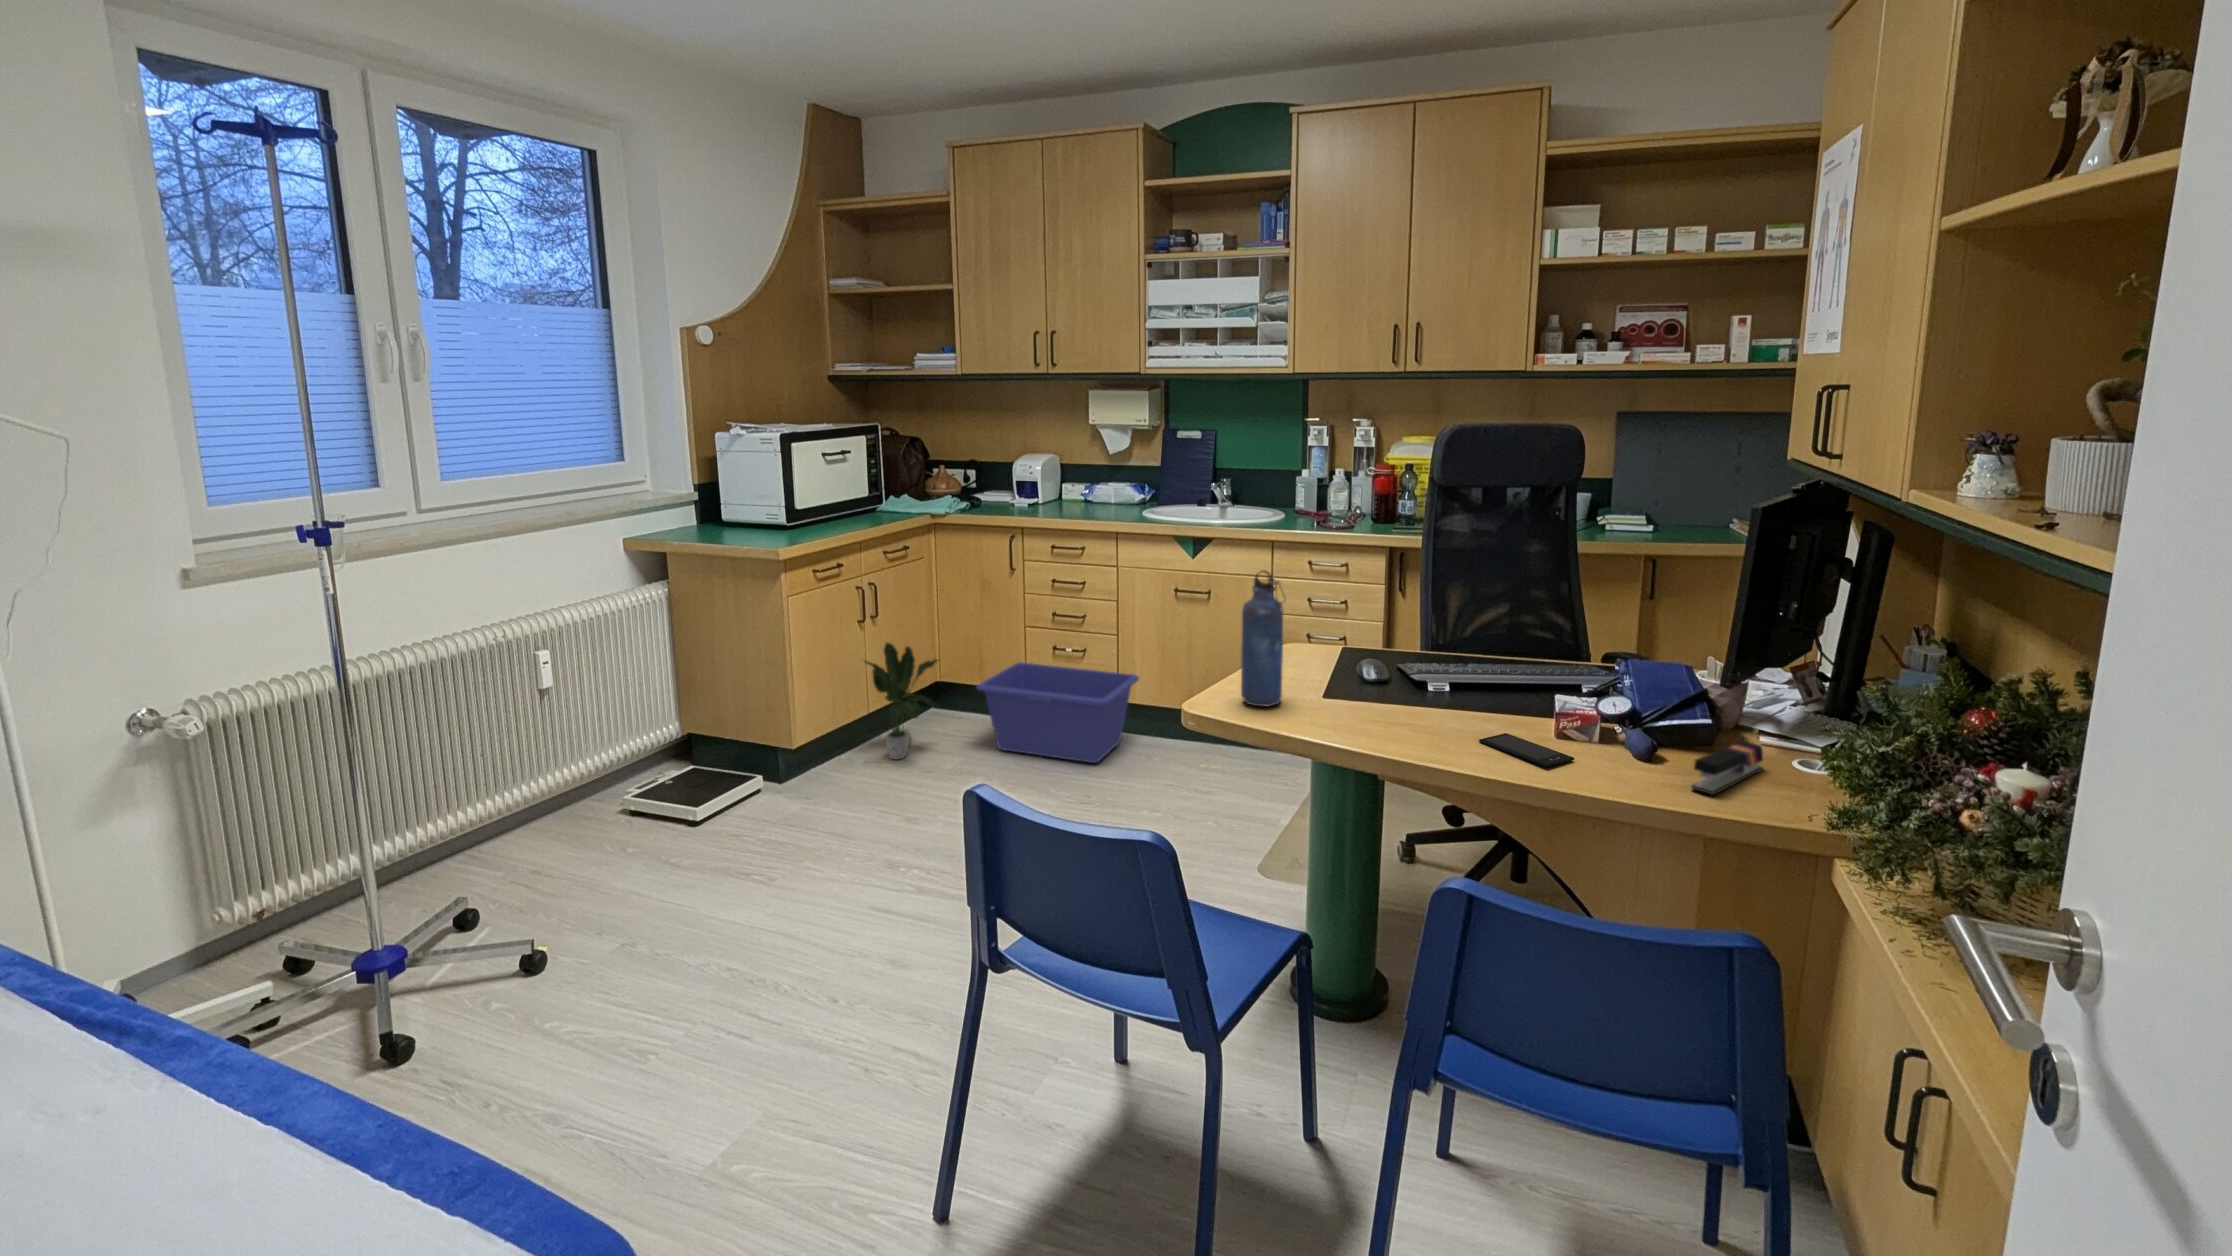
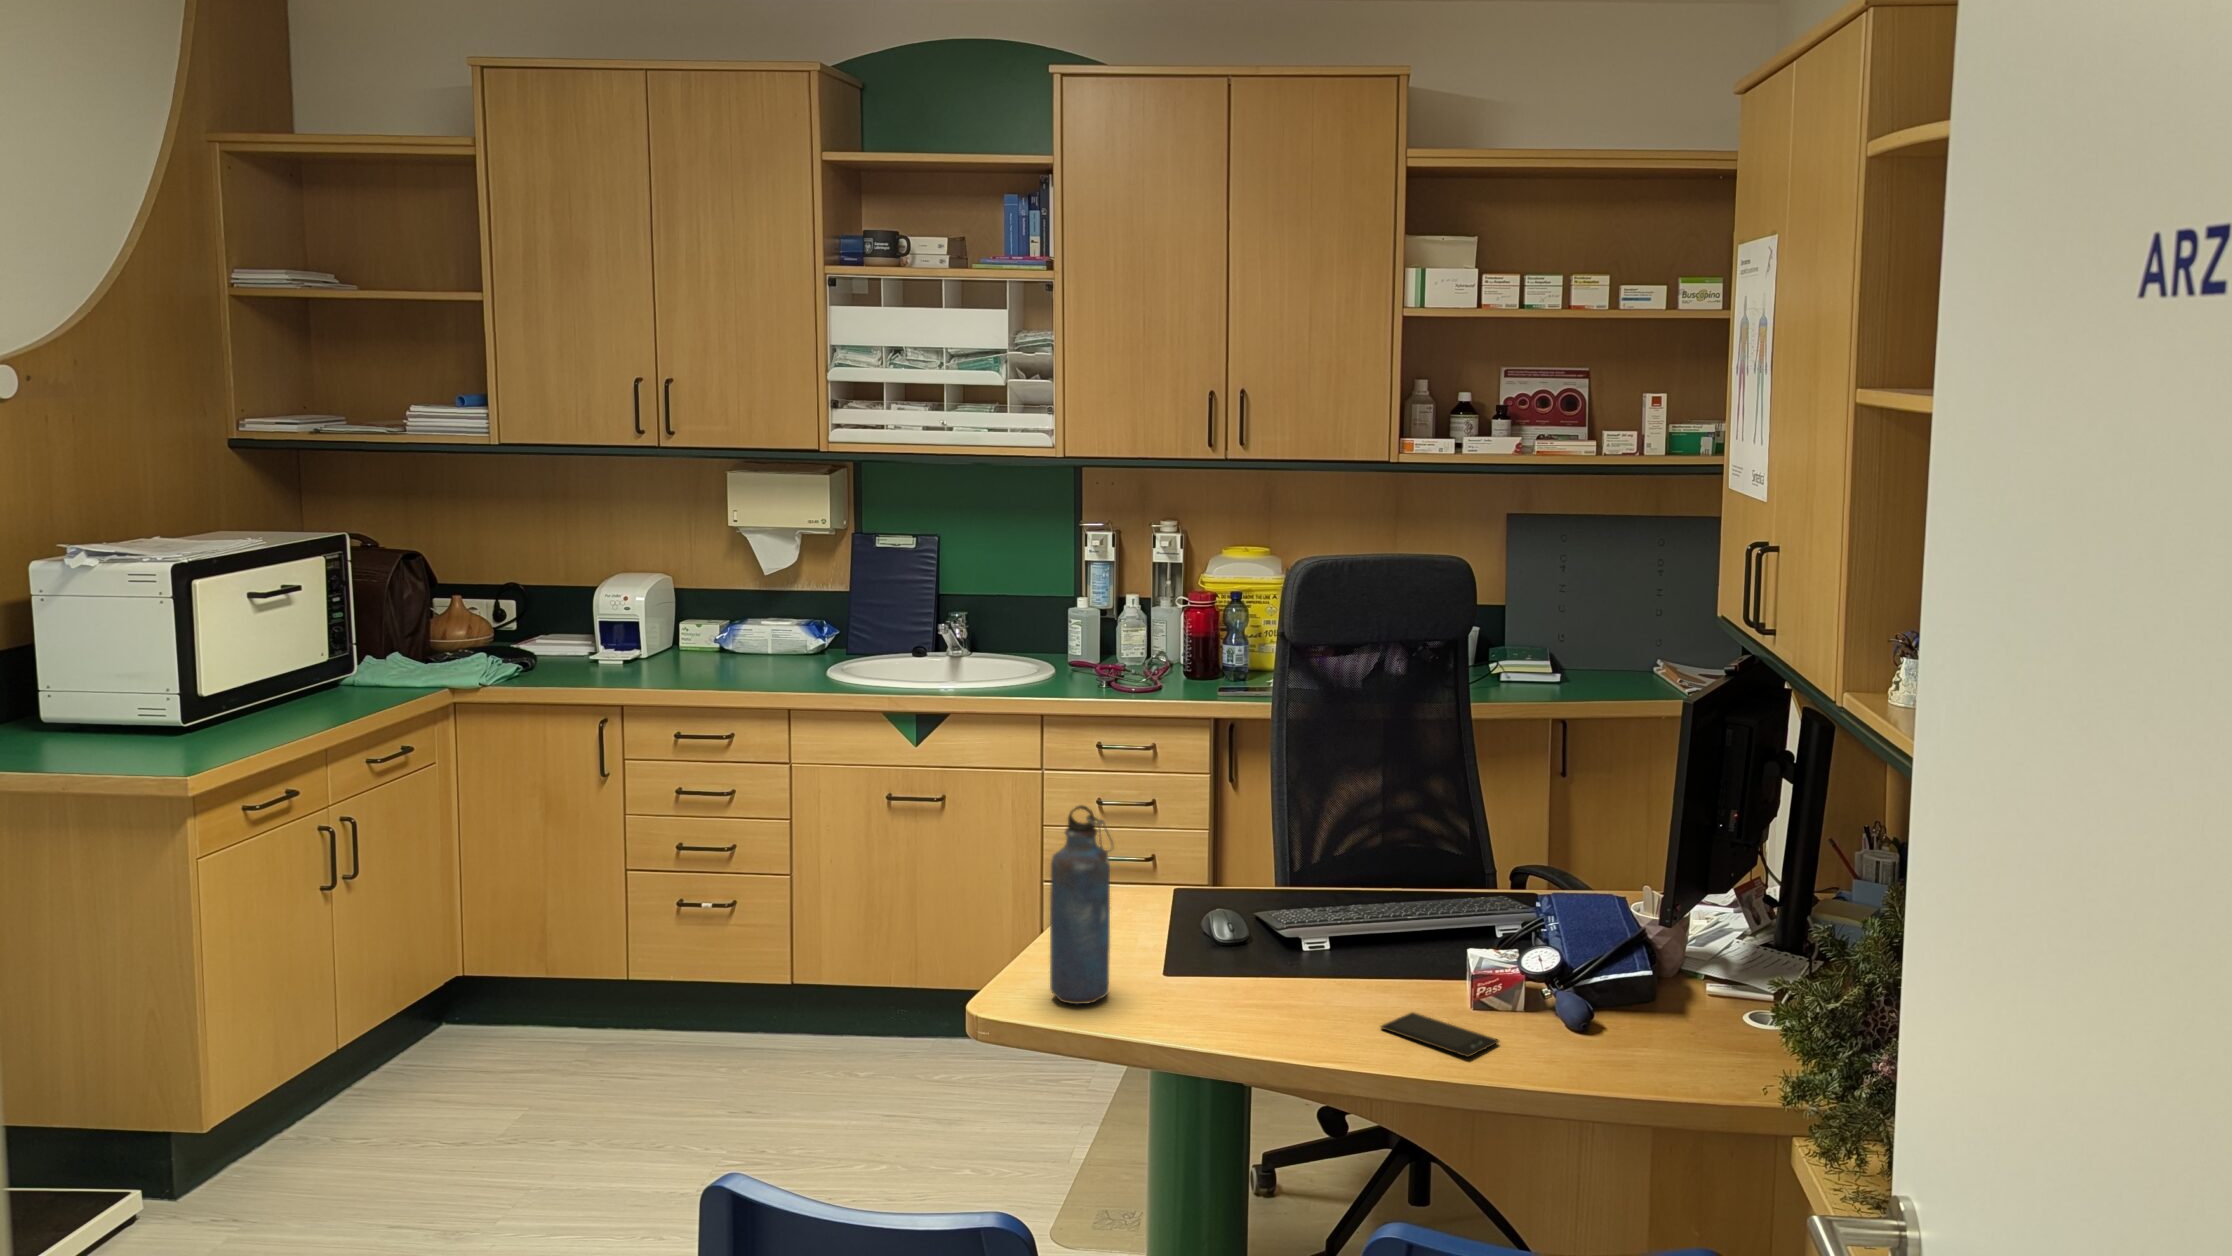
potted plant: present [865,643,939,760] -> none [327,921,480,1128]
storage bin: present [976,662,1139,763] -> none [546,933,829,1093]
stapler: present [1692,742,1763,795] -> none [1636,997,1711,1073]

